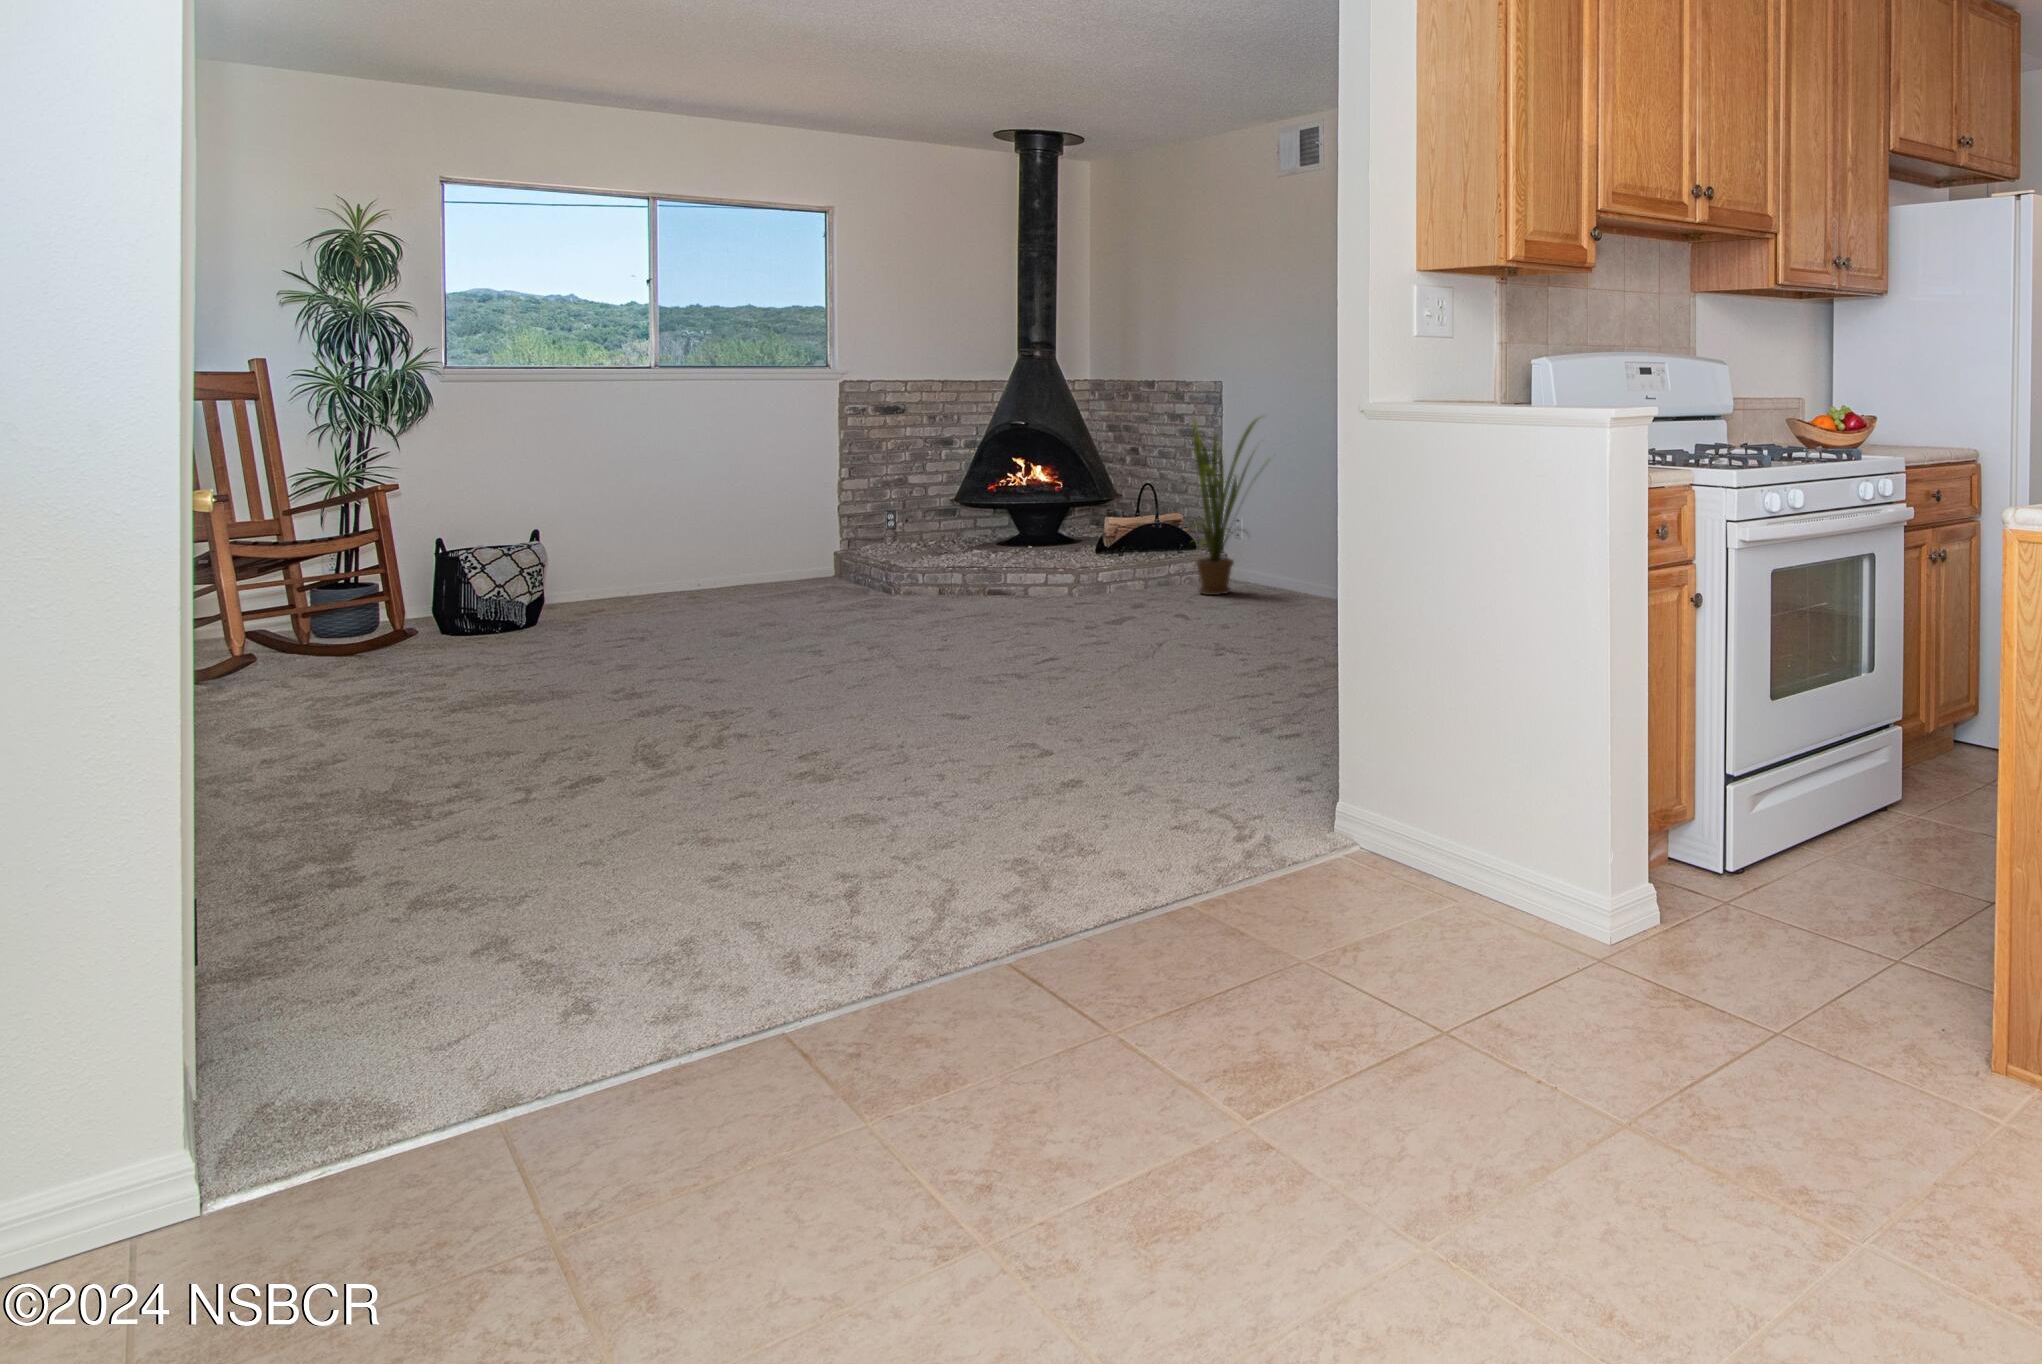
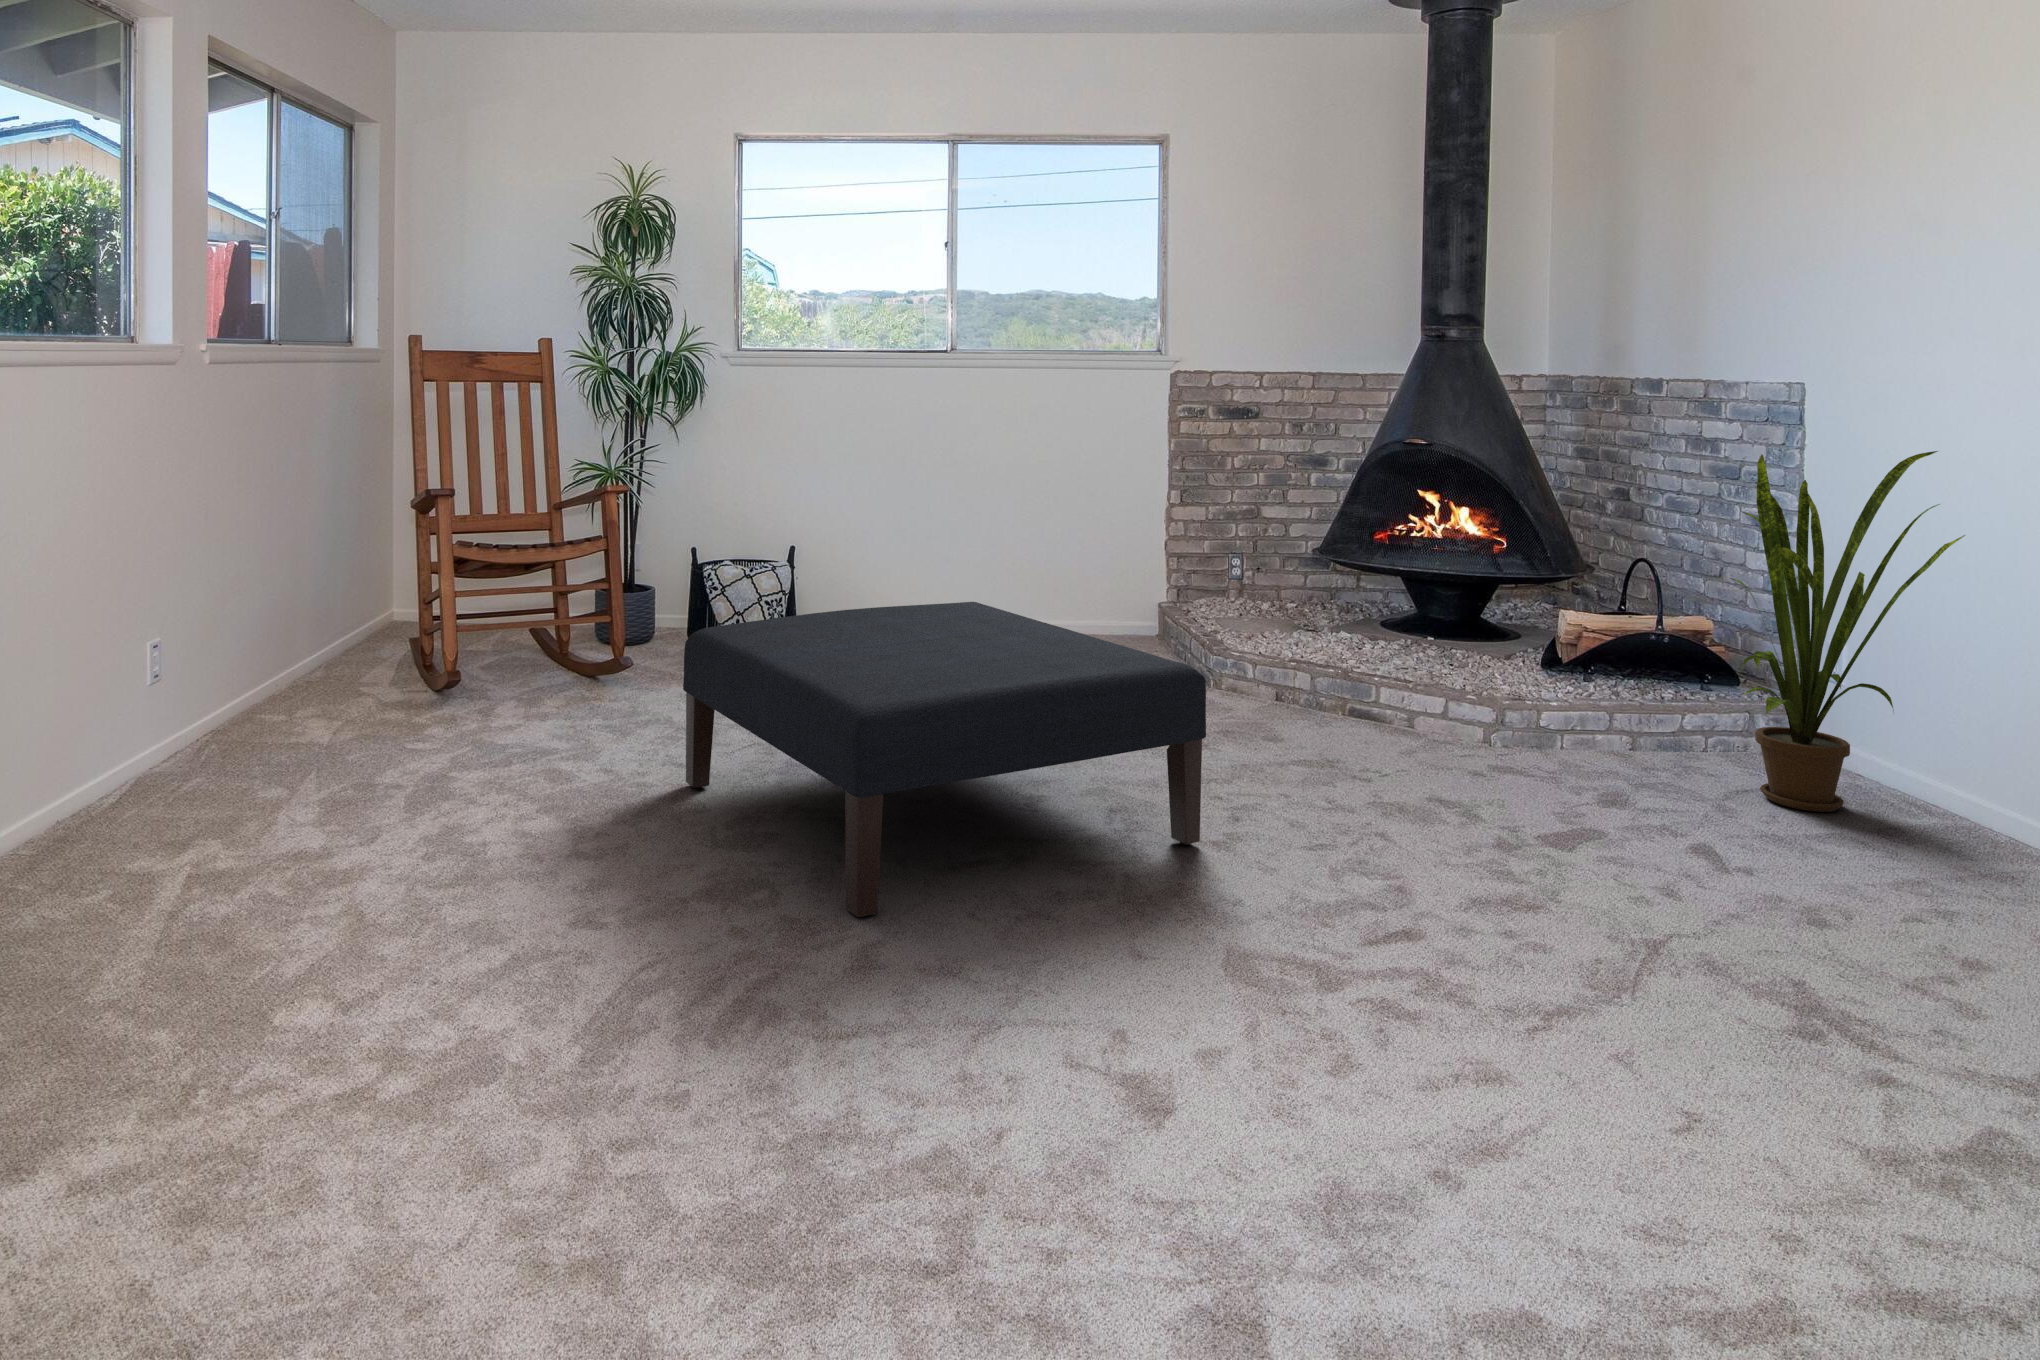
ottoman: none [566,538,935,688] -> present [683,602,1206,917]

